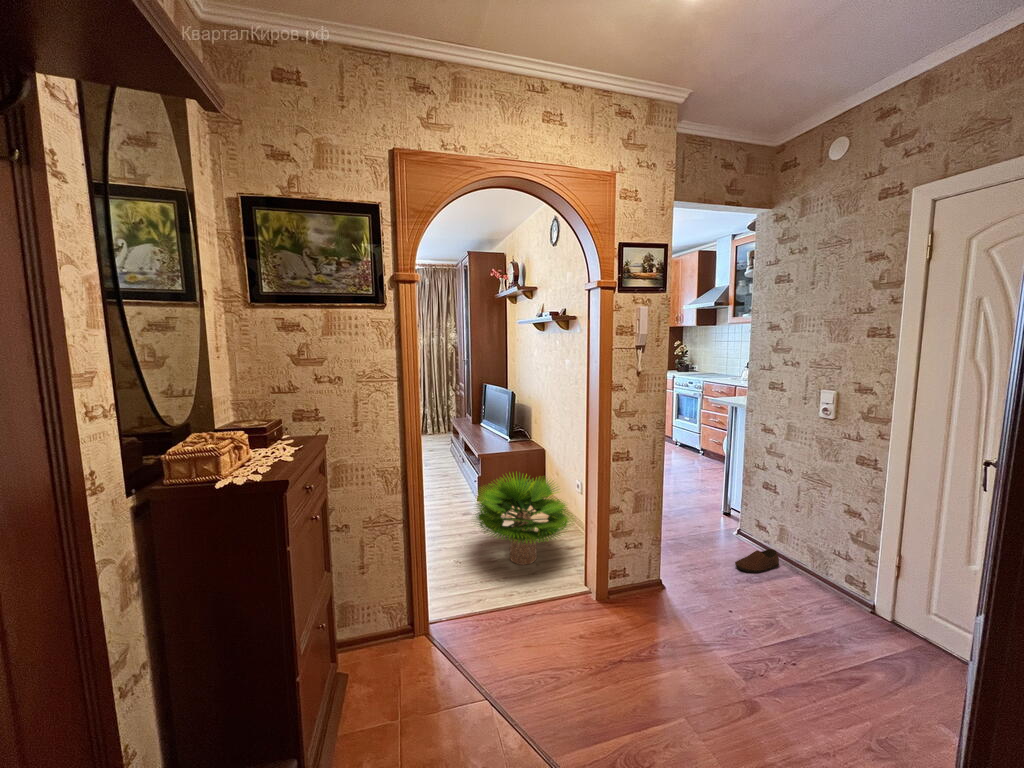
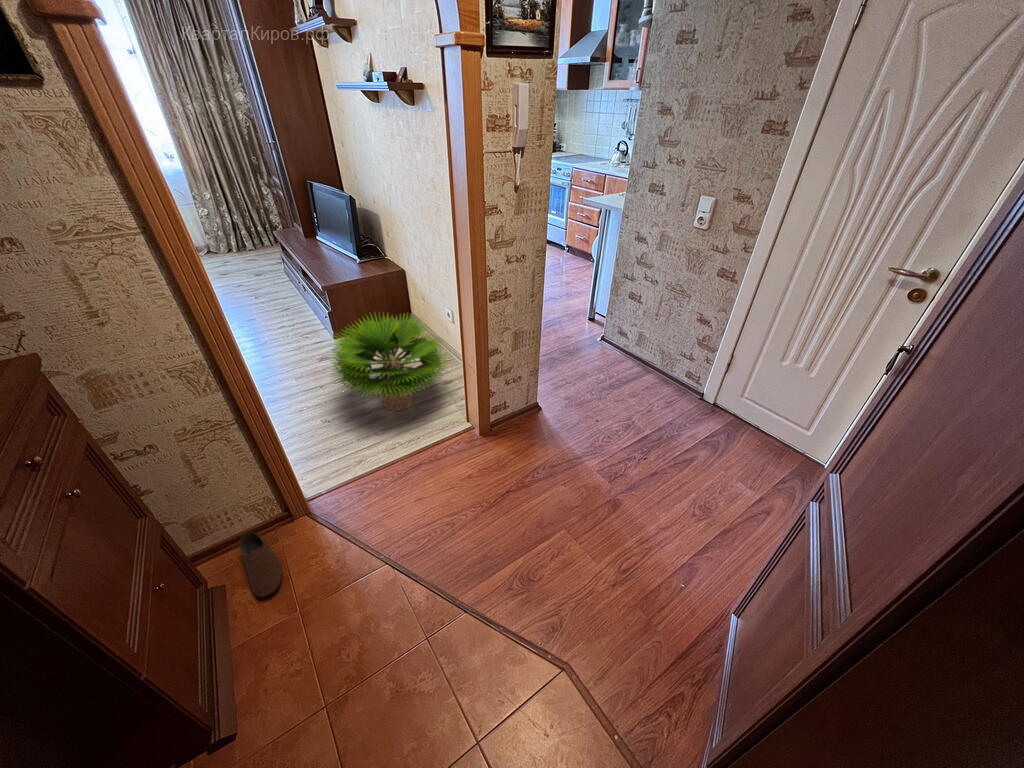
shoe: present [735,549,779,573] -> present [240,532,282,597]

